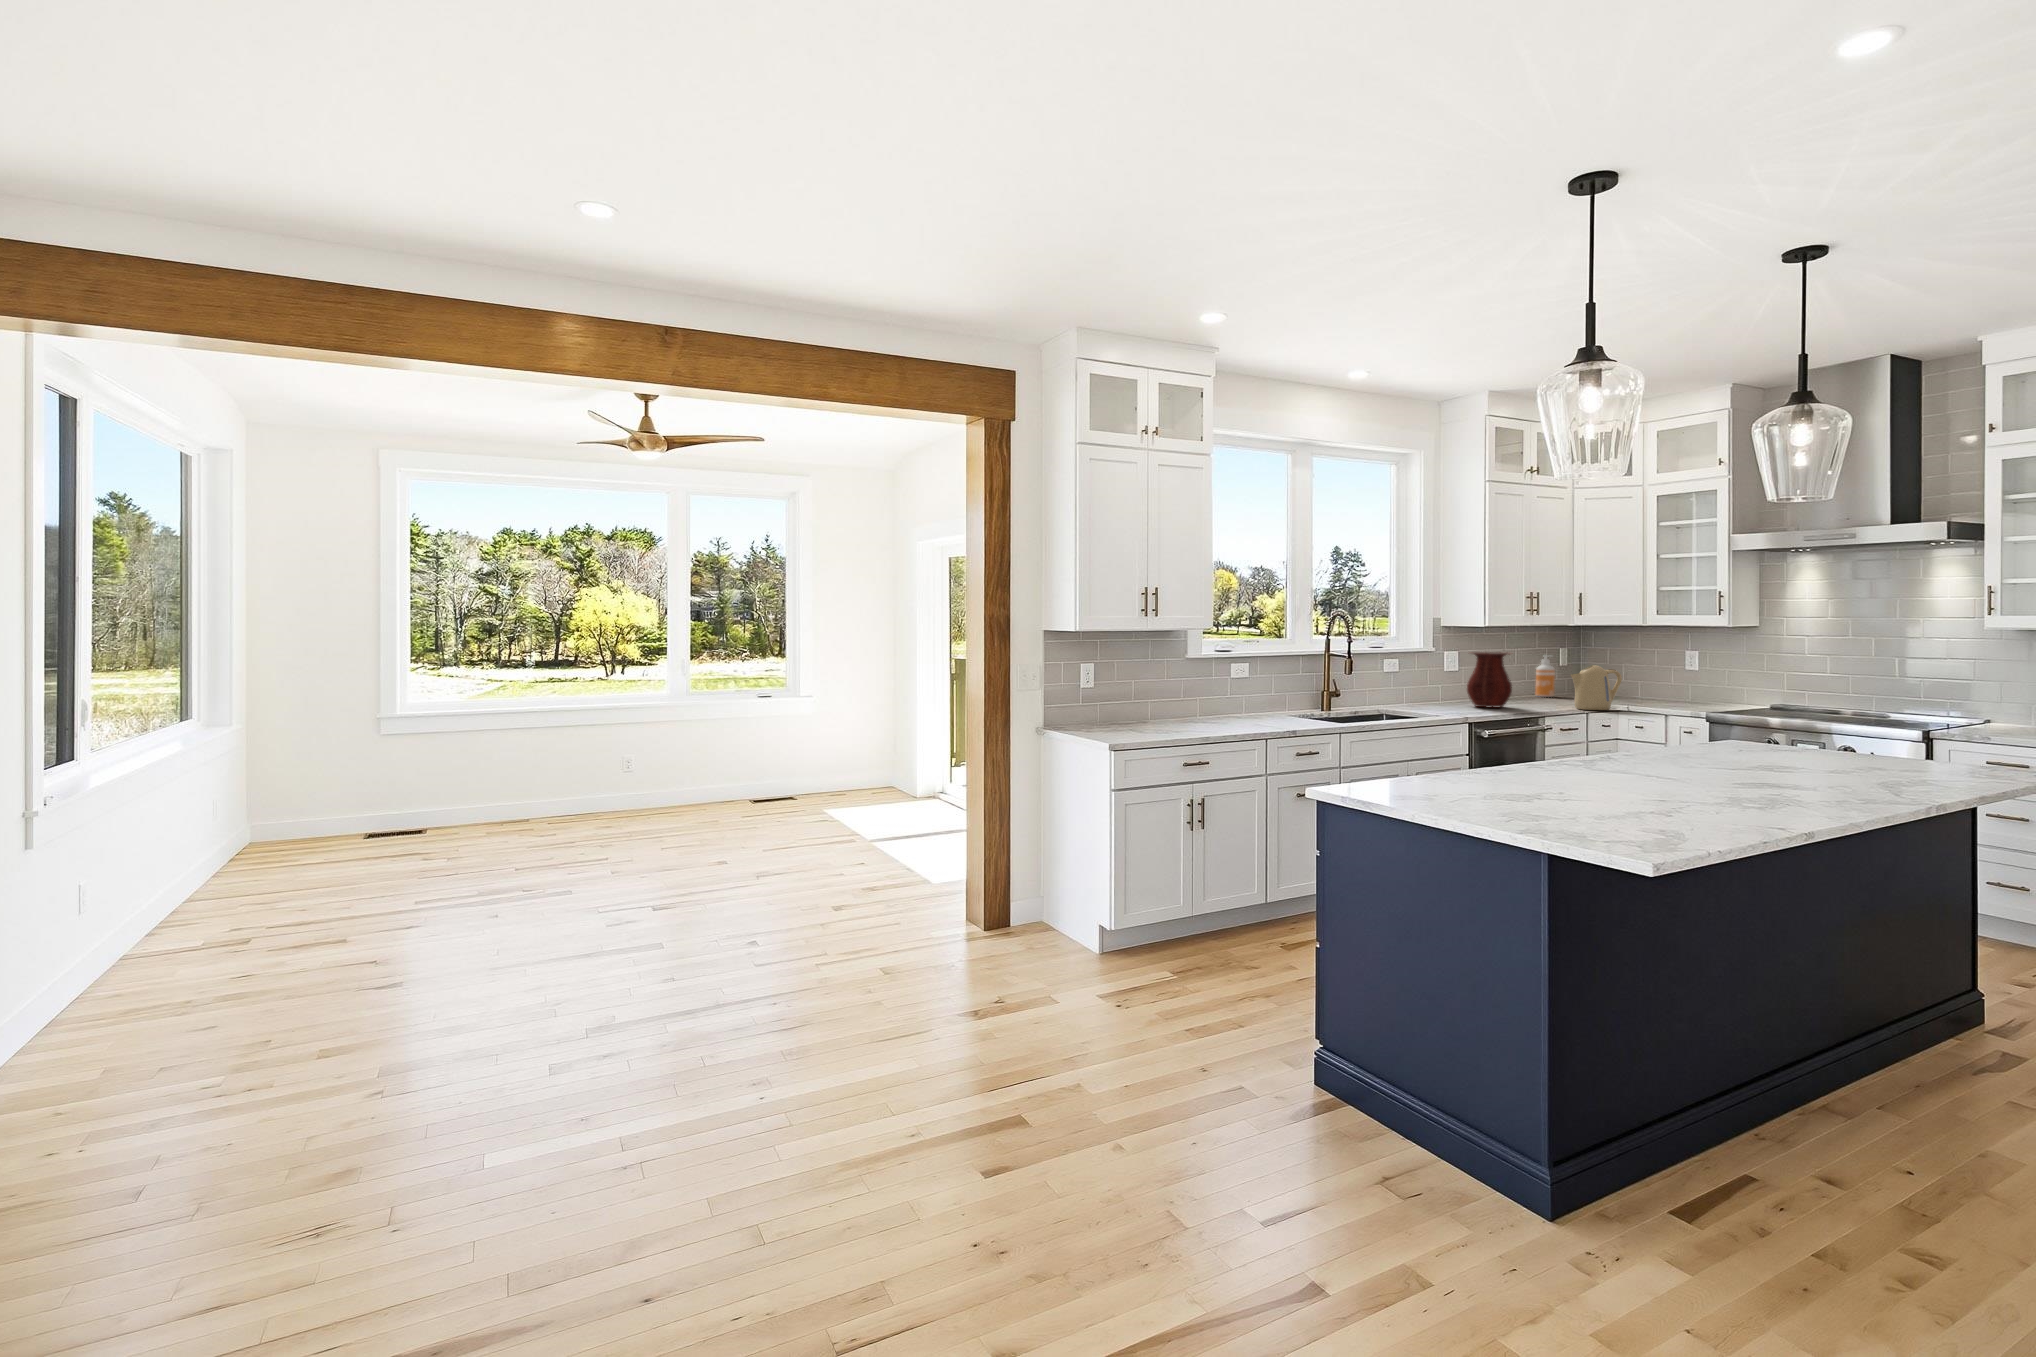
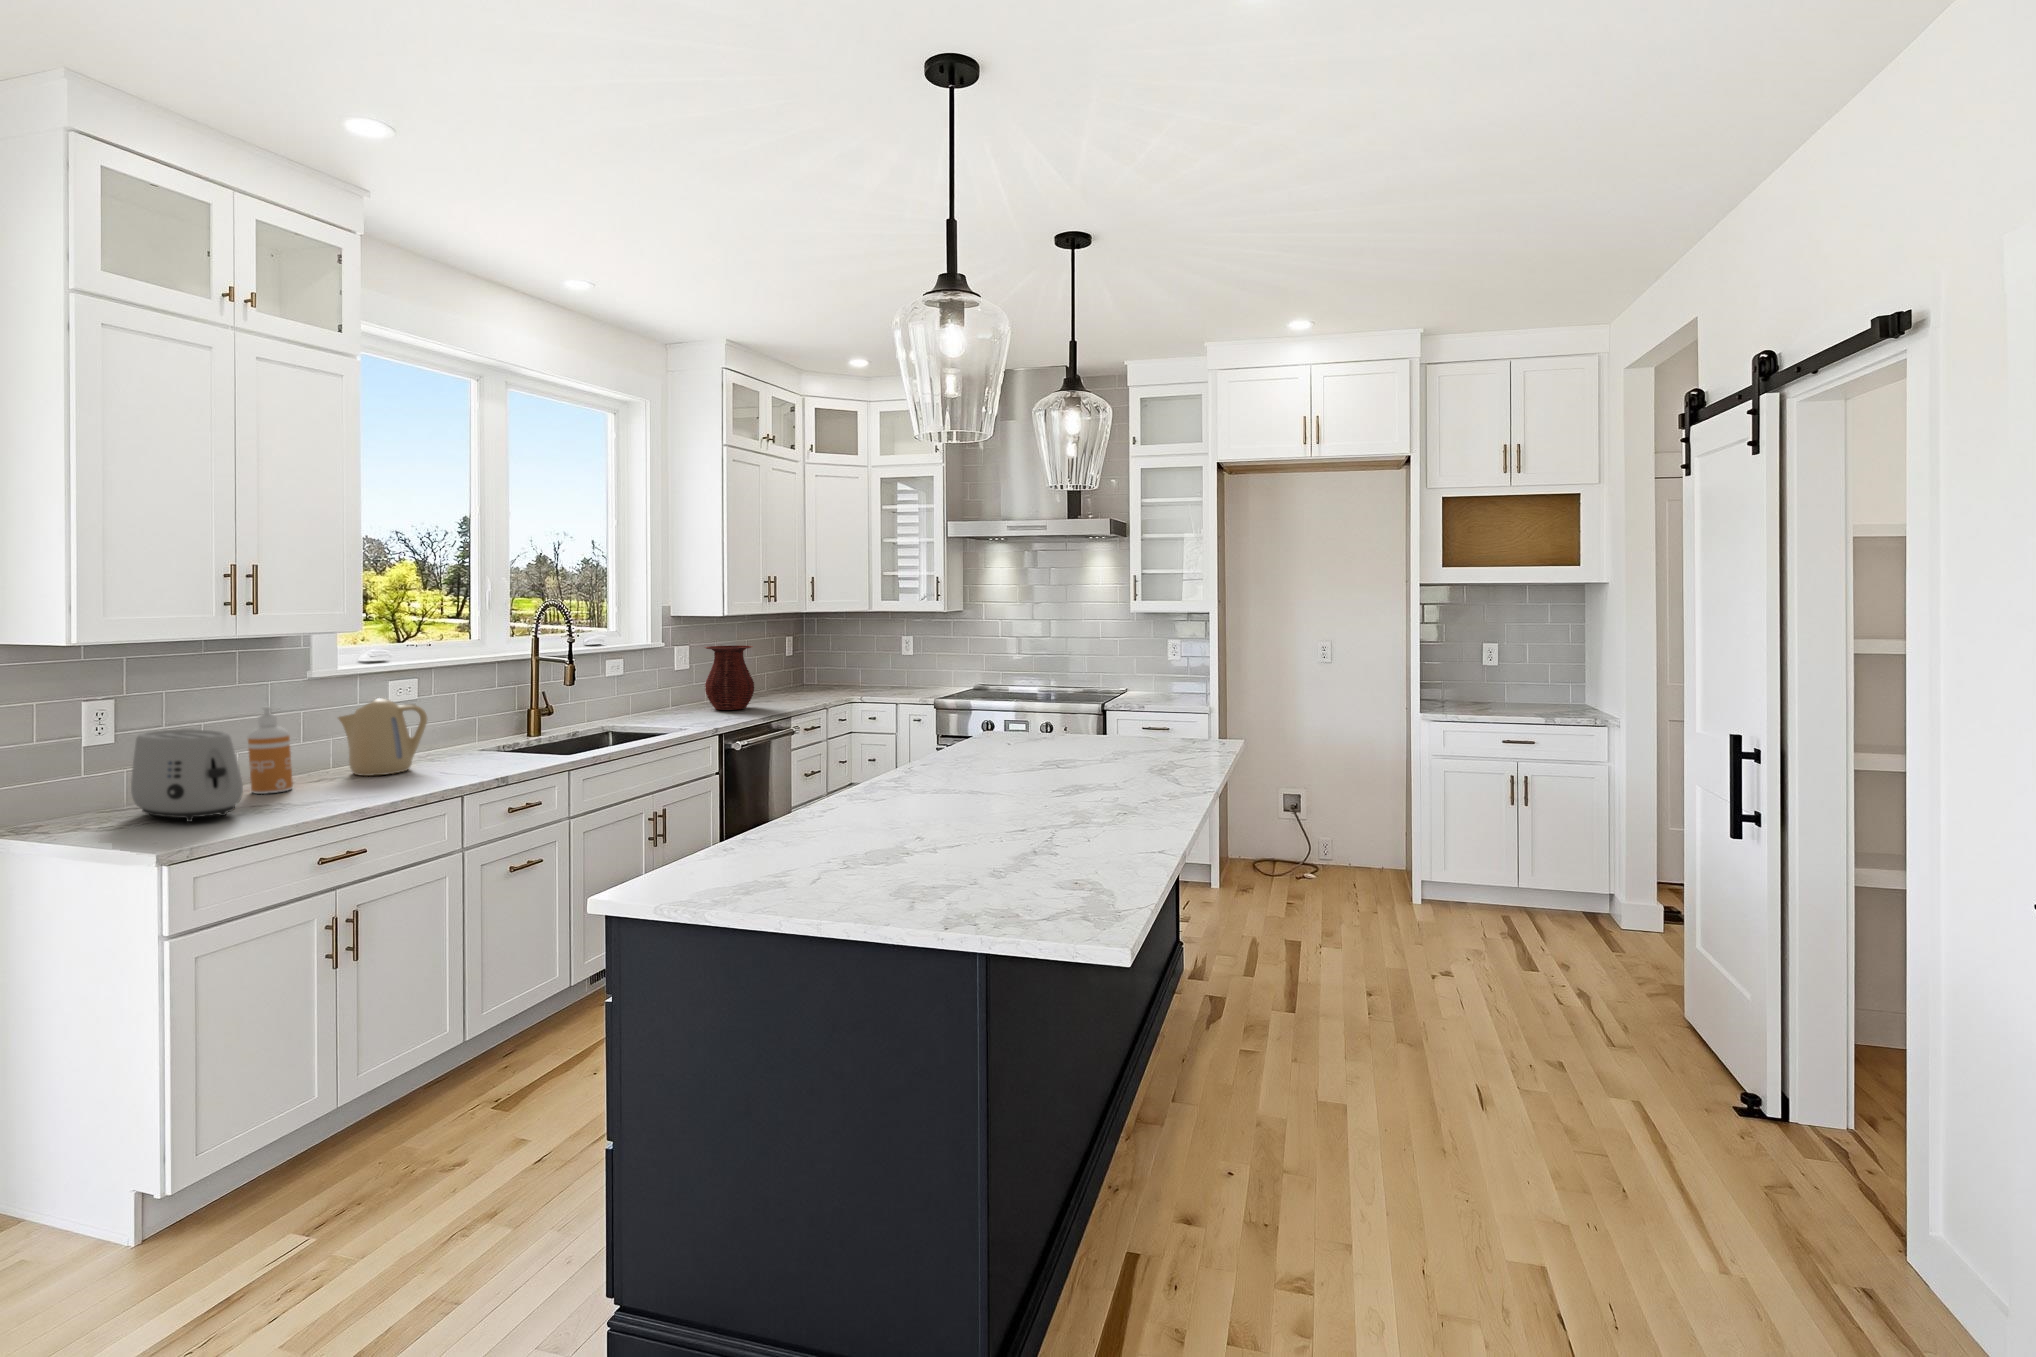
soap dispenser: present [1536,656,1555,697] -> present [248,706,293,794]
kettle: present [1571,665,1622,710] -> present [338,698,428,776]
toaster: none [1098,681,1149,732] -> present [131,729,243,822]

